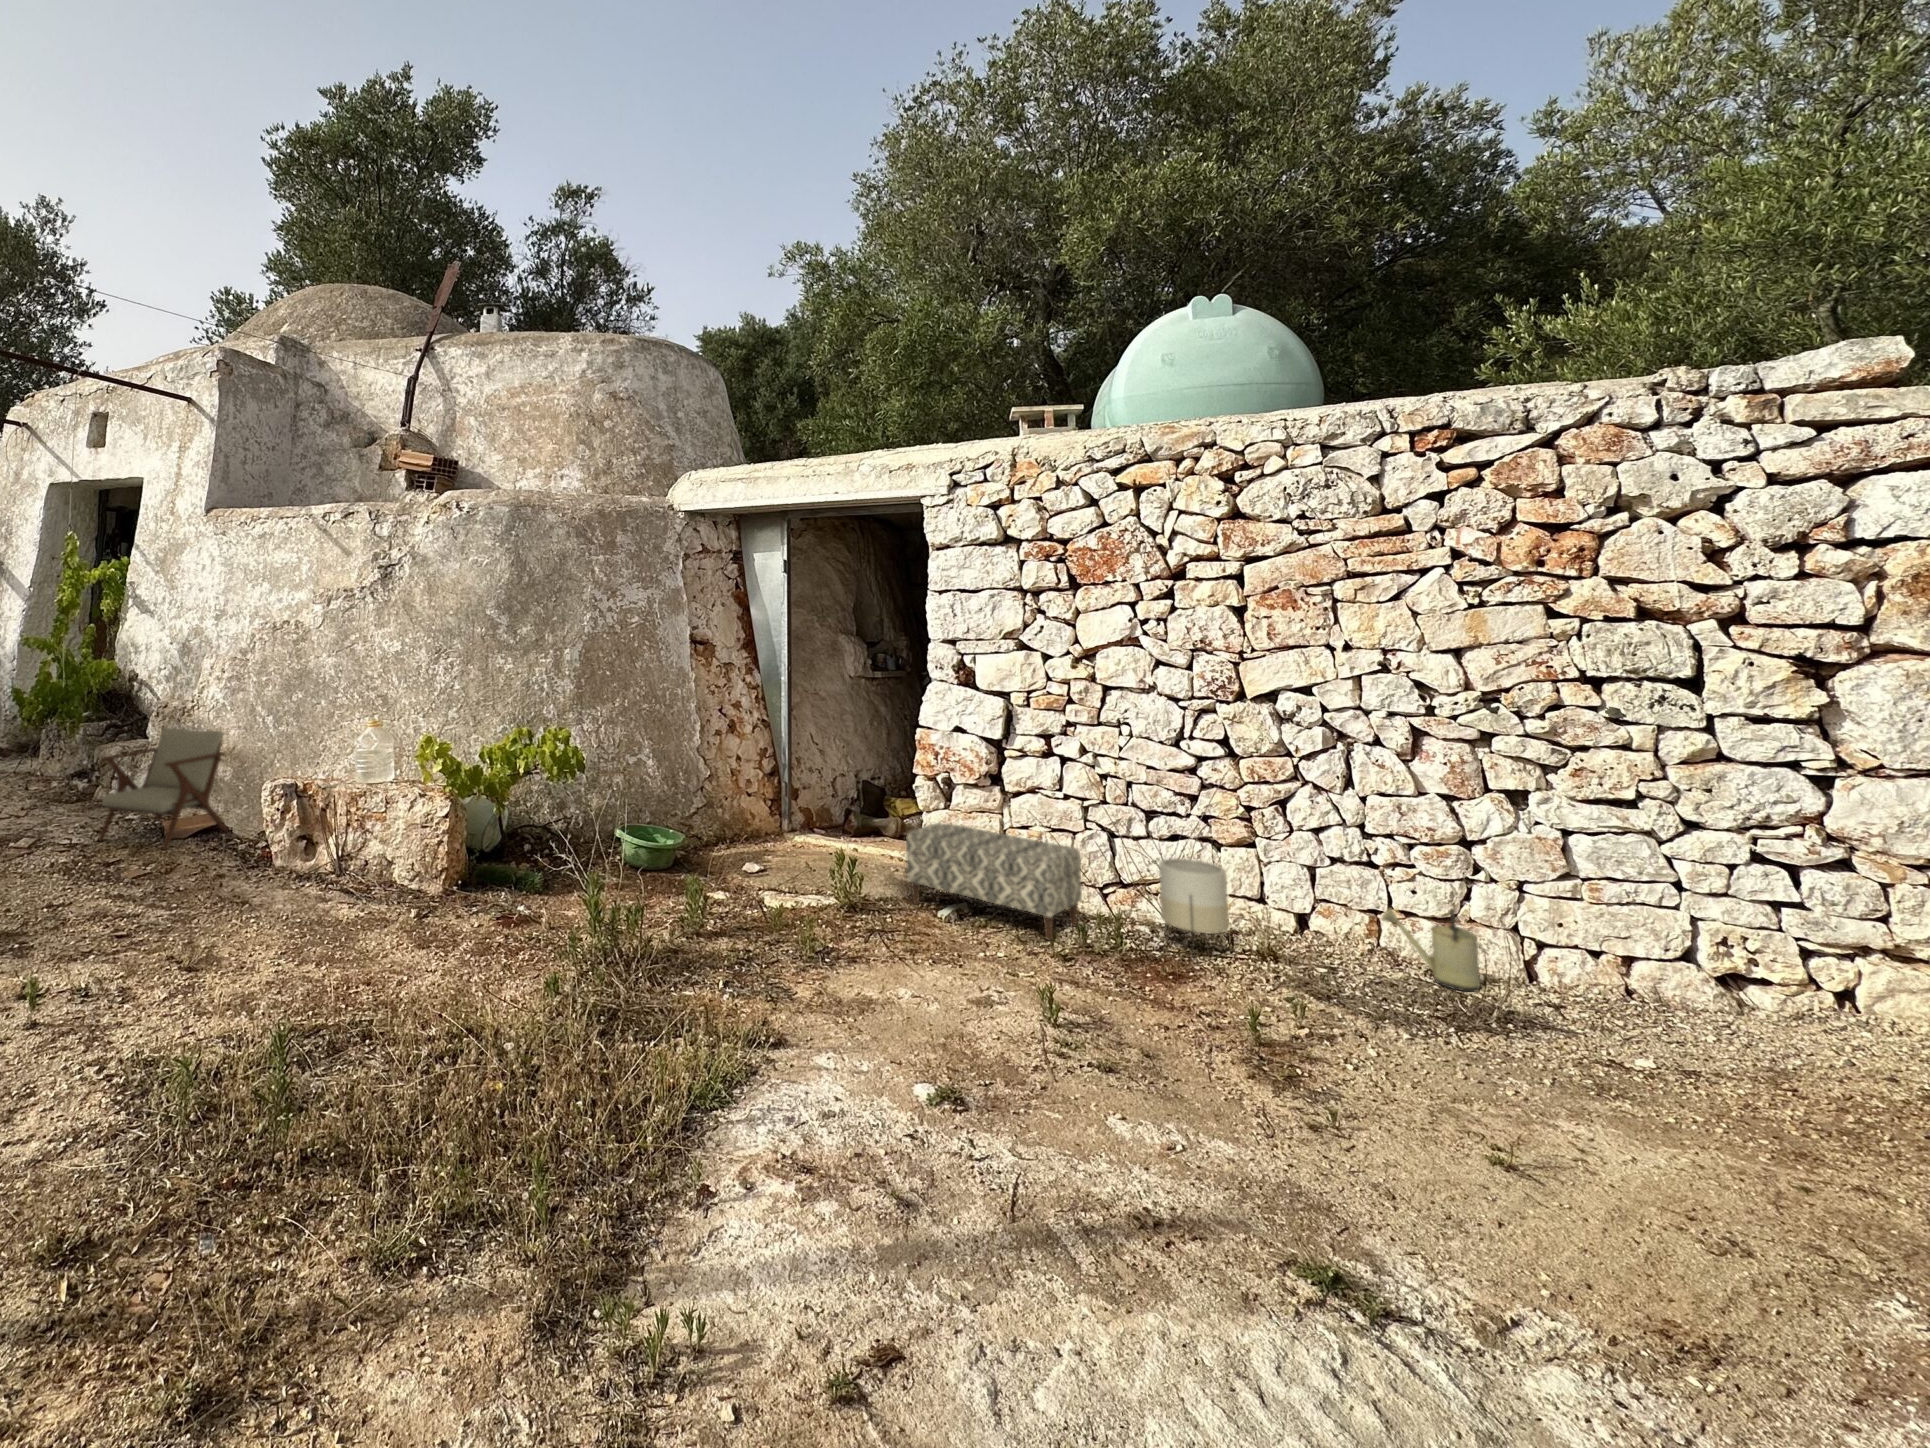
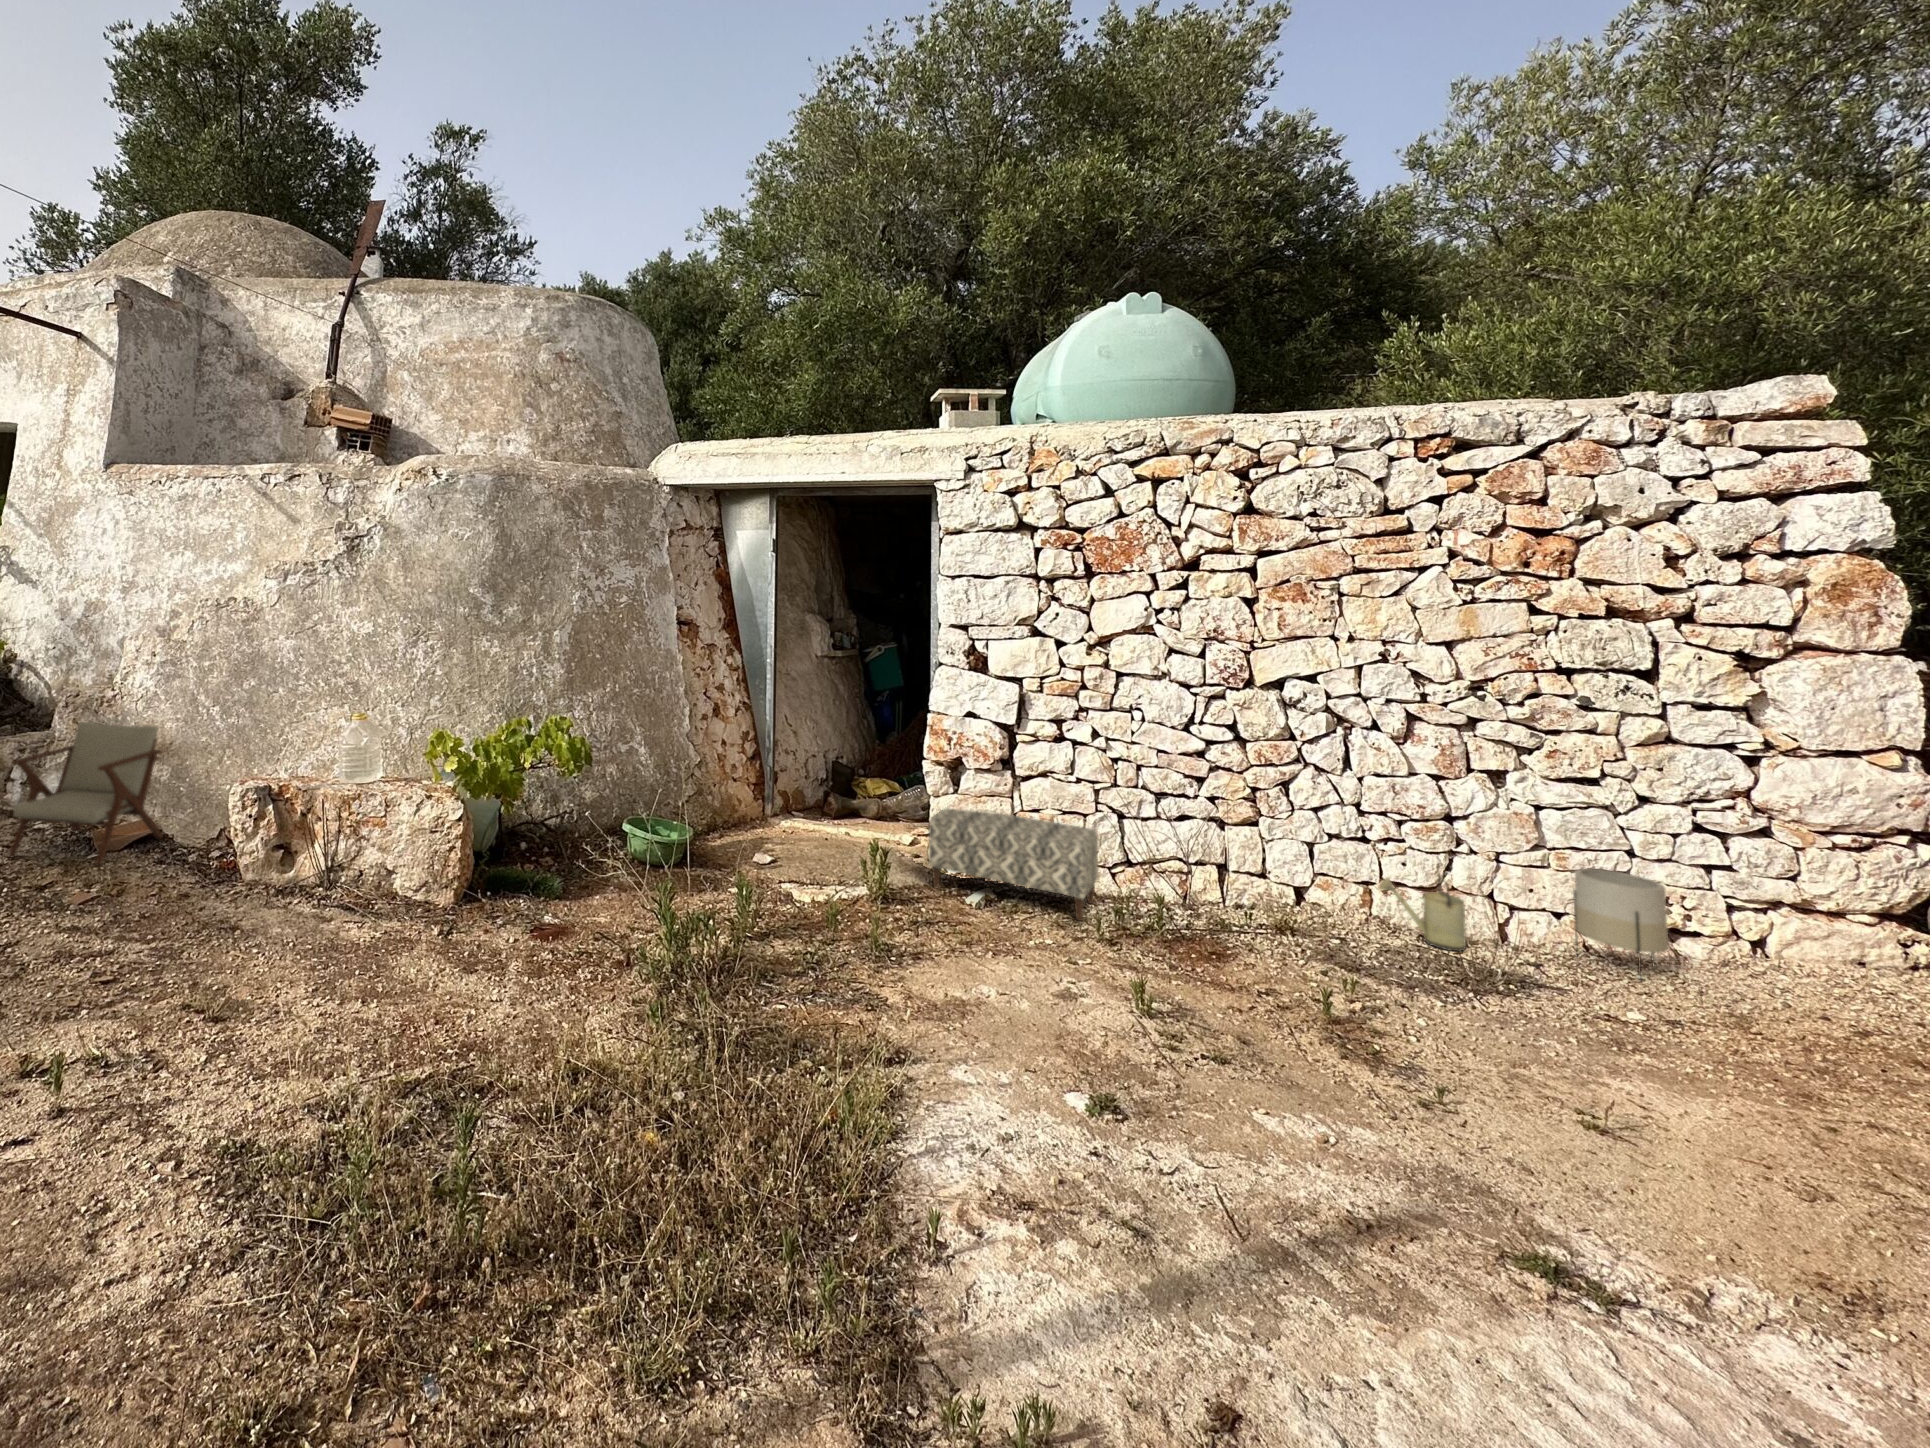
planter: present [1159,858,1229,949] -> present [1573,868,1669,979]

